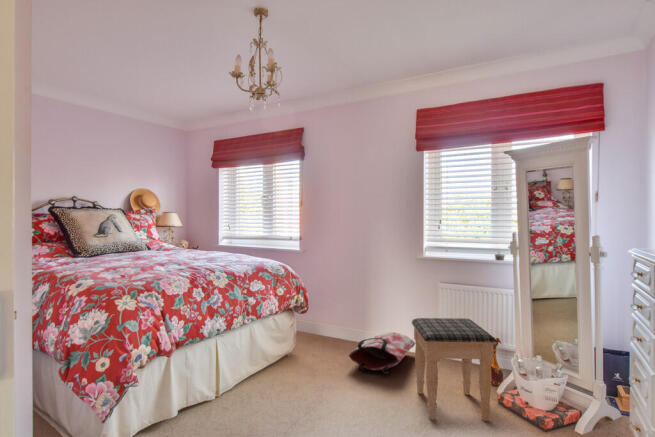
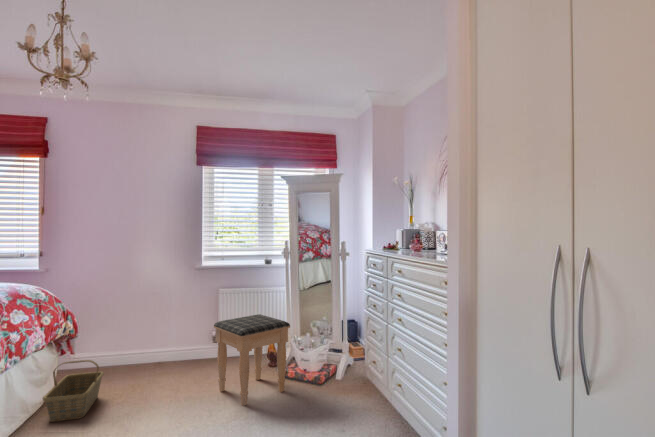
basket: none [278,326,327,376] -> present [42,360,104,422]
bag: present [349,332,416,374] -> none [136,346,198,391]

